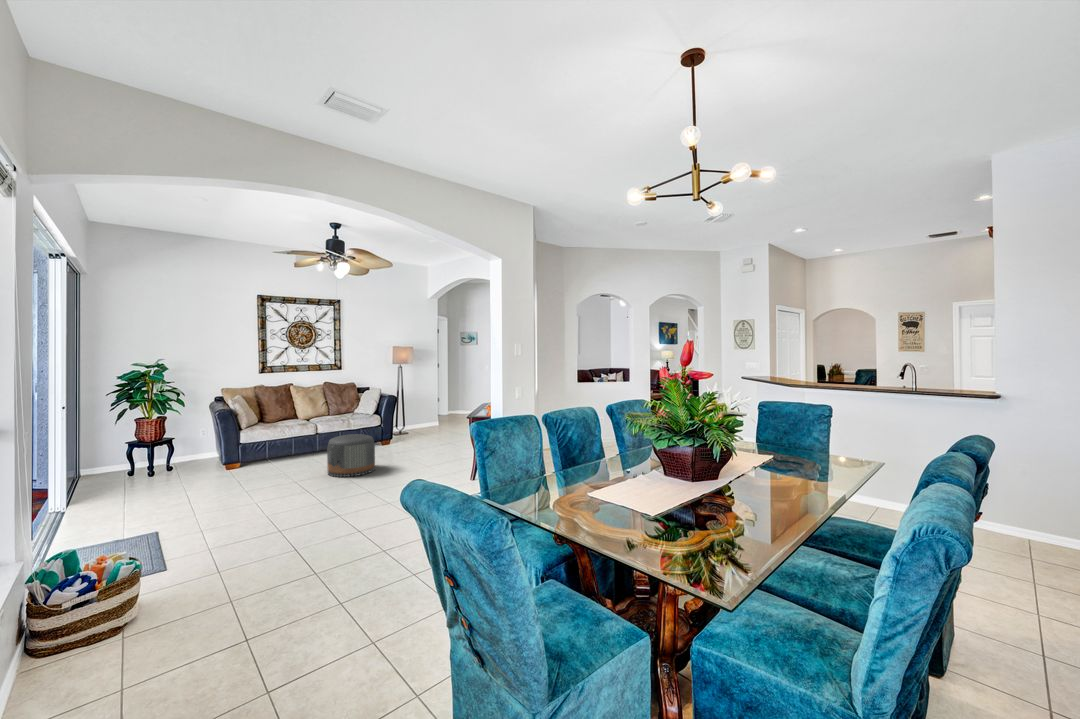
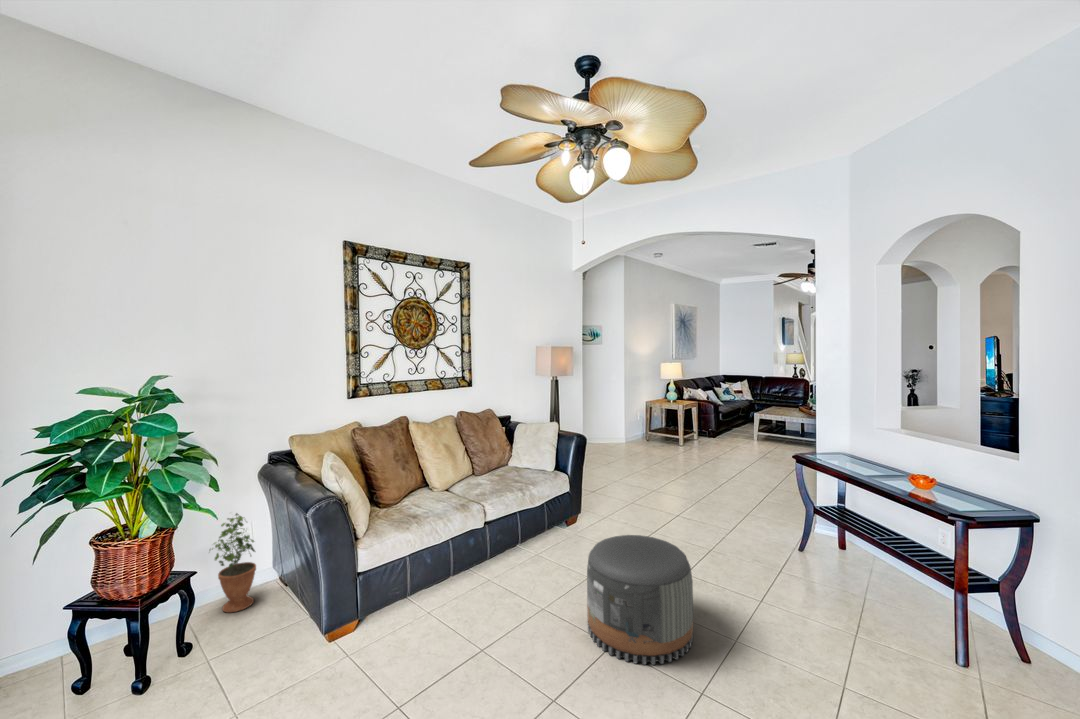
potted plant: none [184,422,206,464] -> present [214,513,256,612]

